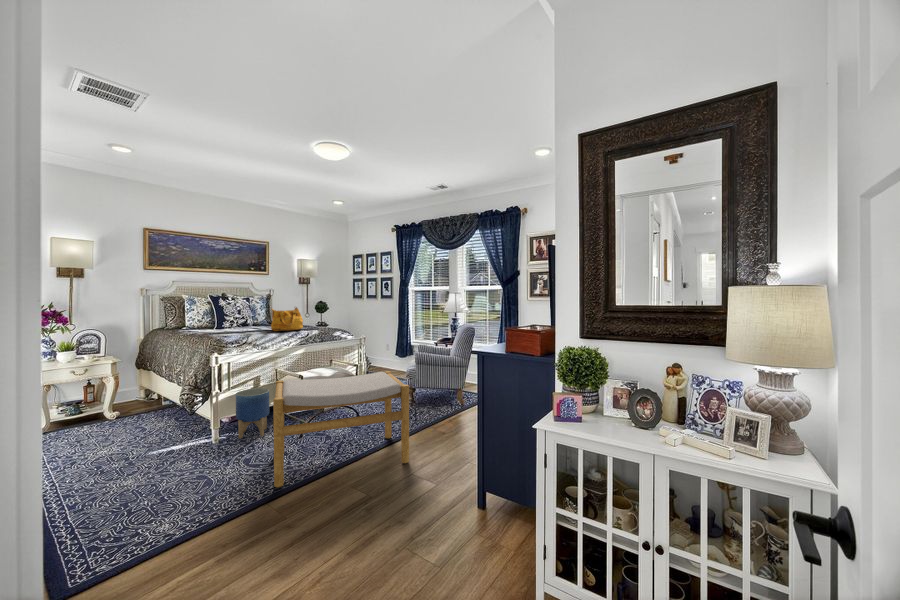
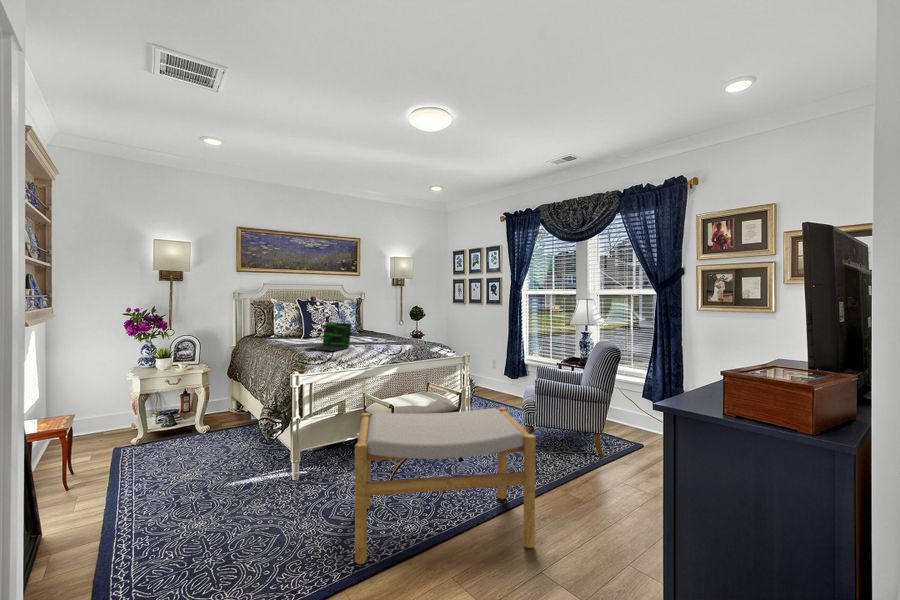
handbag: present [271,307,303,331] -> none [361,314,397,344]
laptop: none [219,314,269,337] -> present [305,322,352,351]
planter: present [236,388,269,439] -> none [318,415,356,476]

